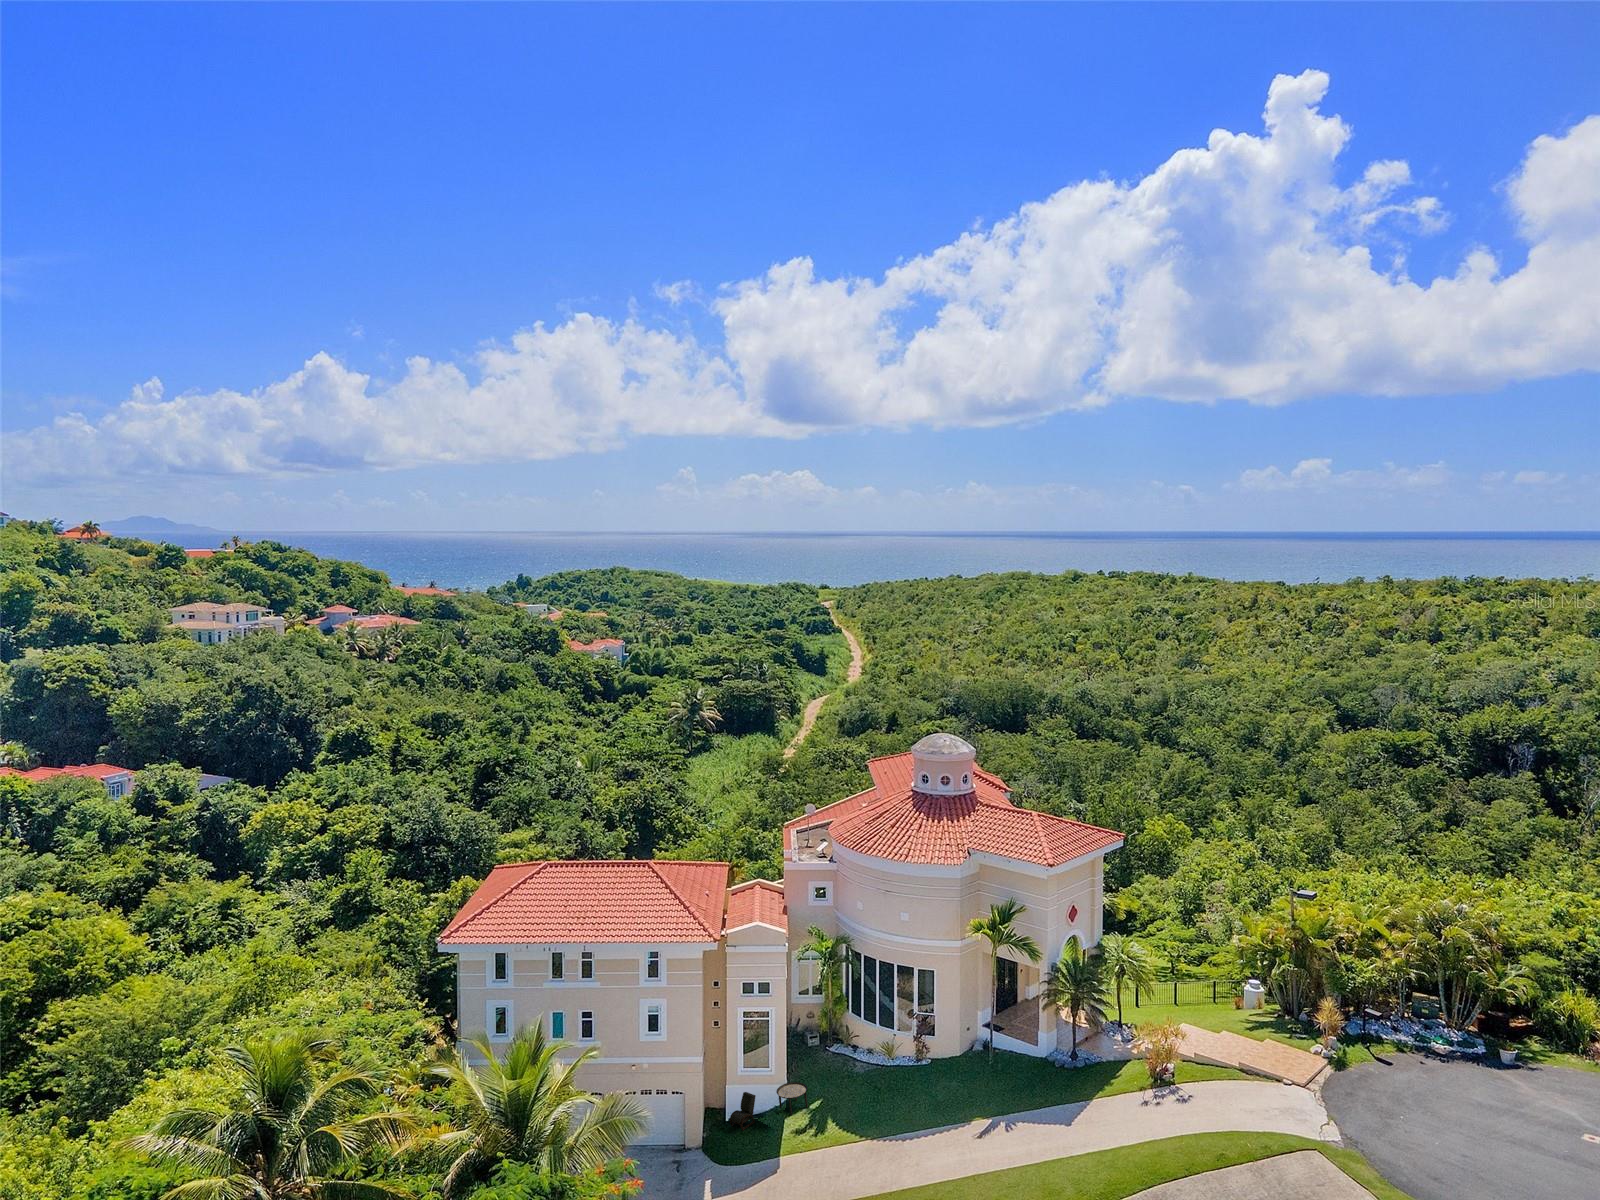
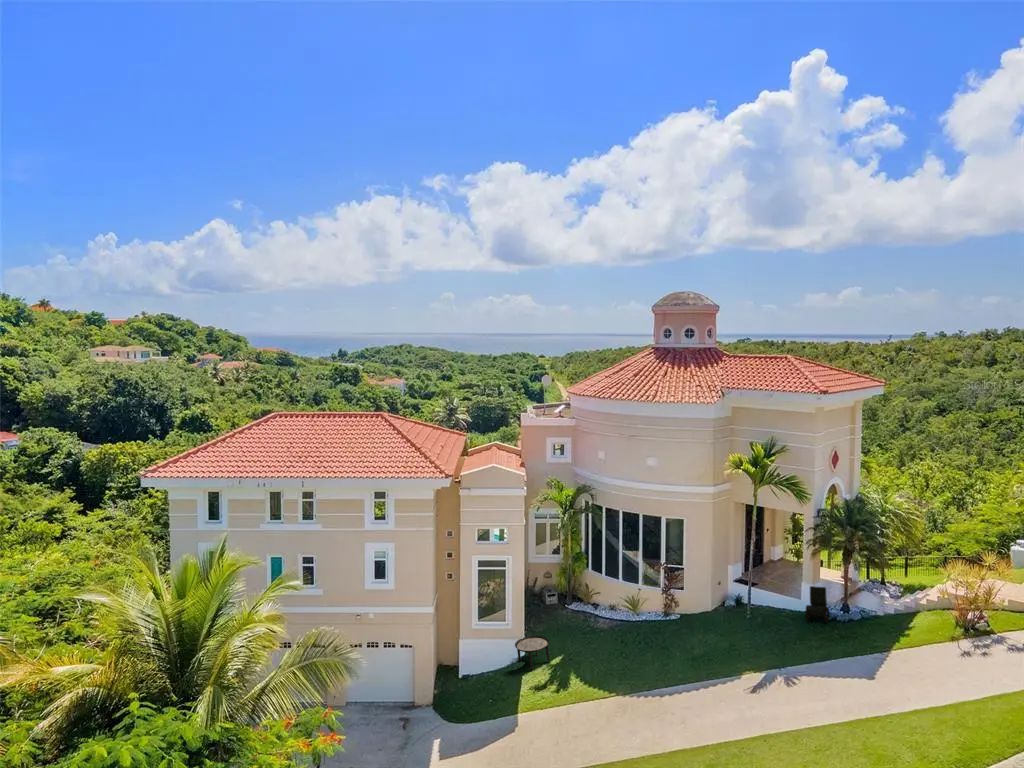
lounge chair: present [730,1092,756,1131] -> present [806,586,830,623]

